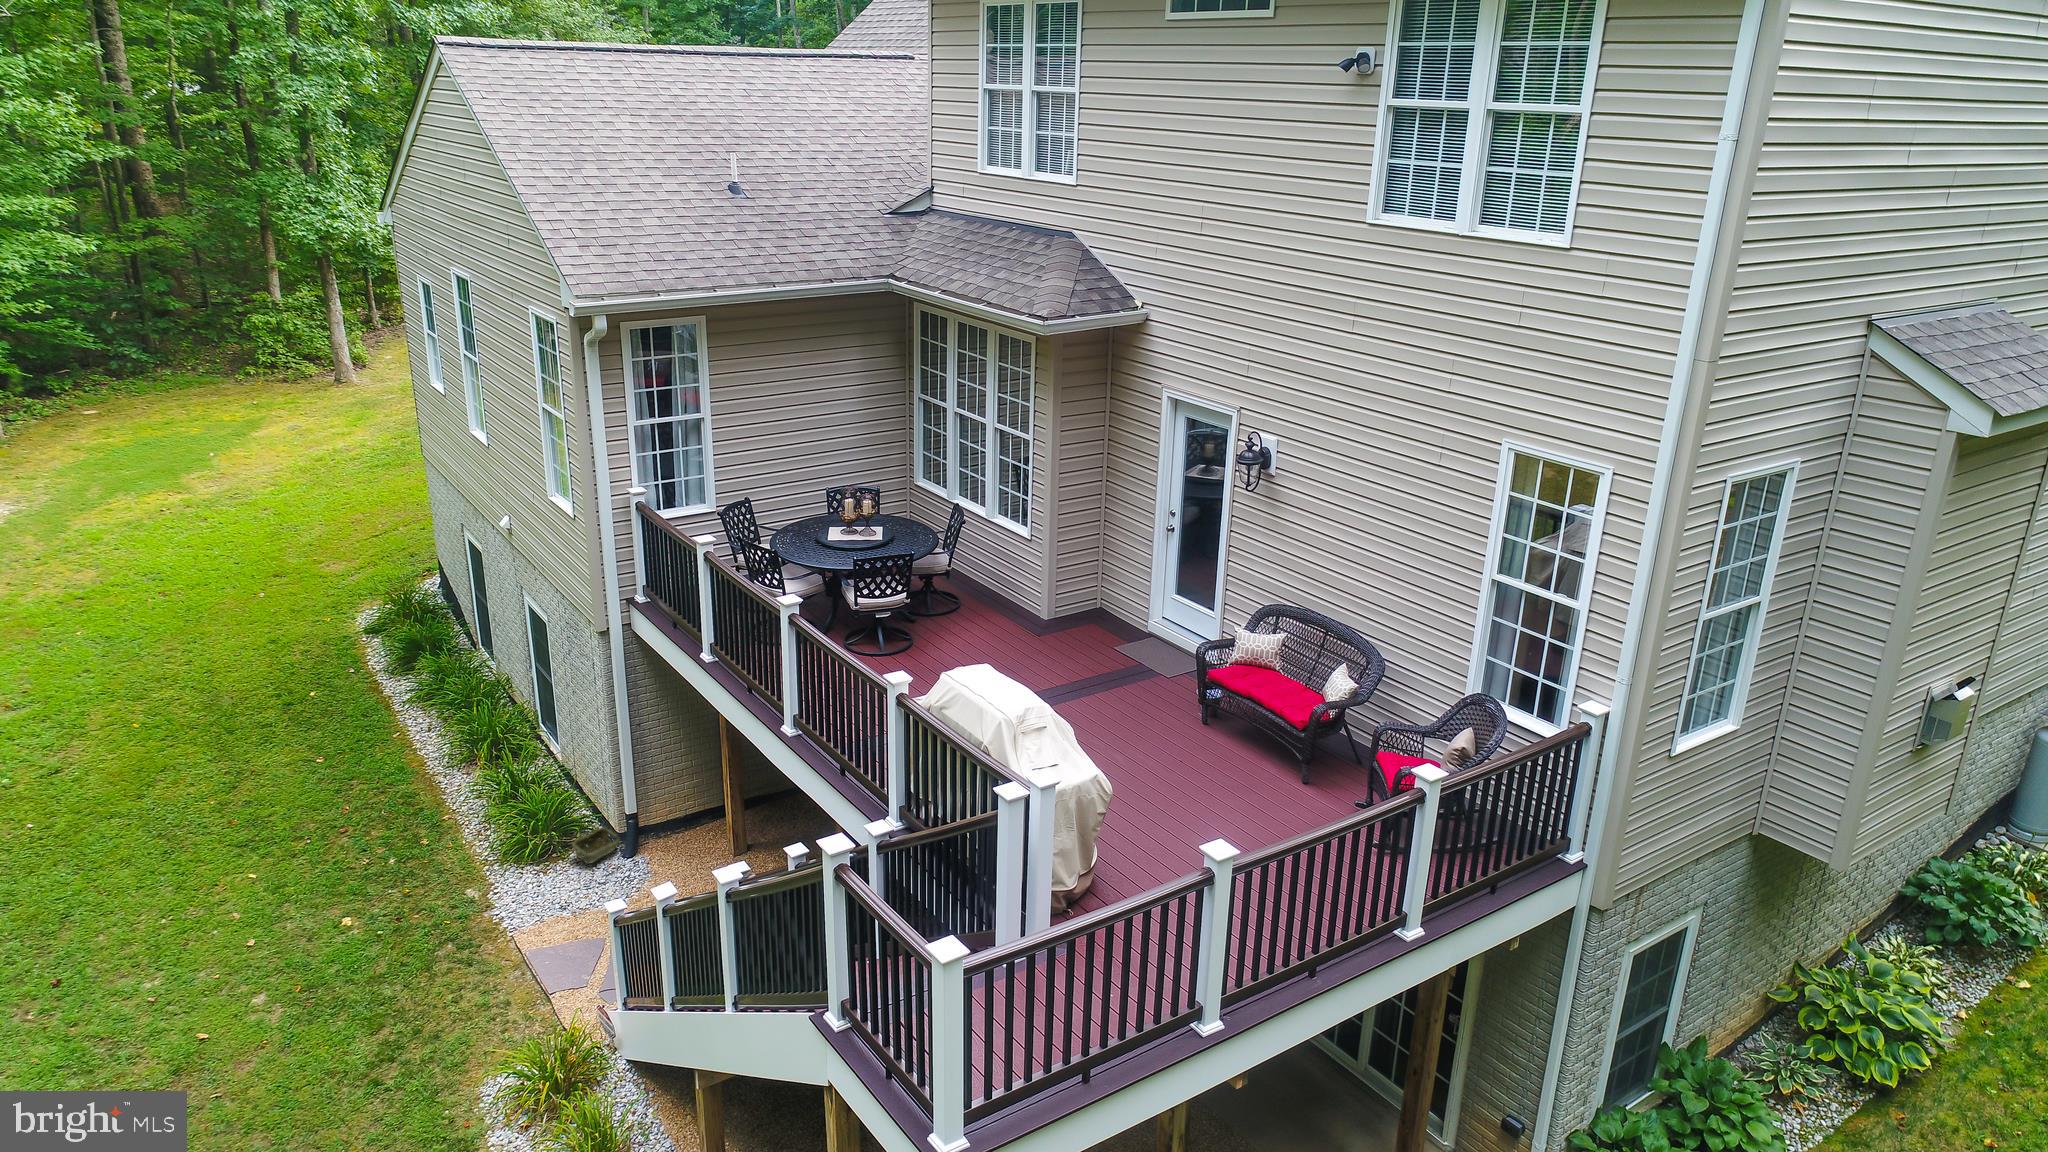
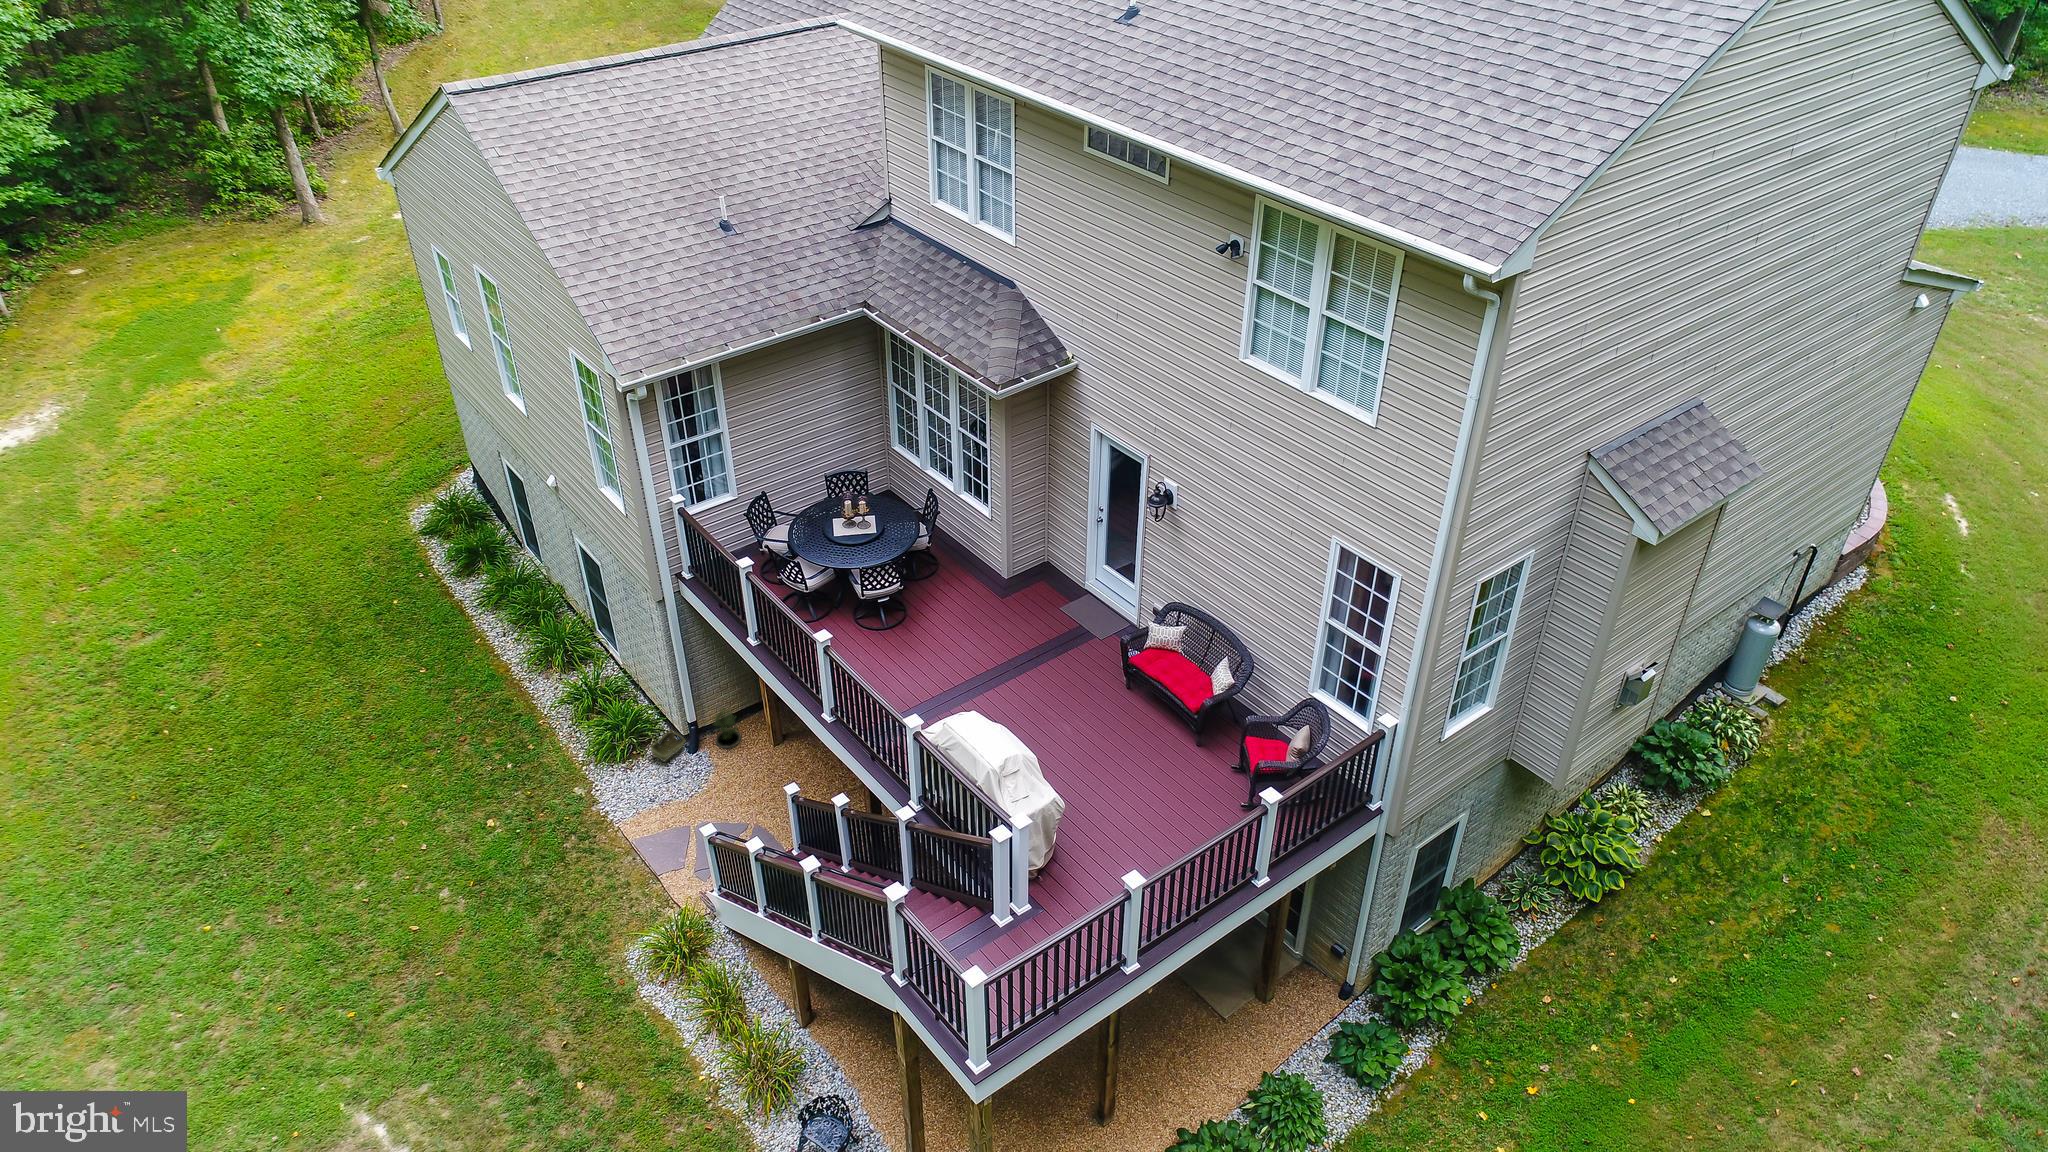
potted tree: none [655,796,693,854] -> present [714,708,741,748]

